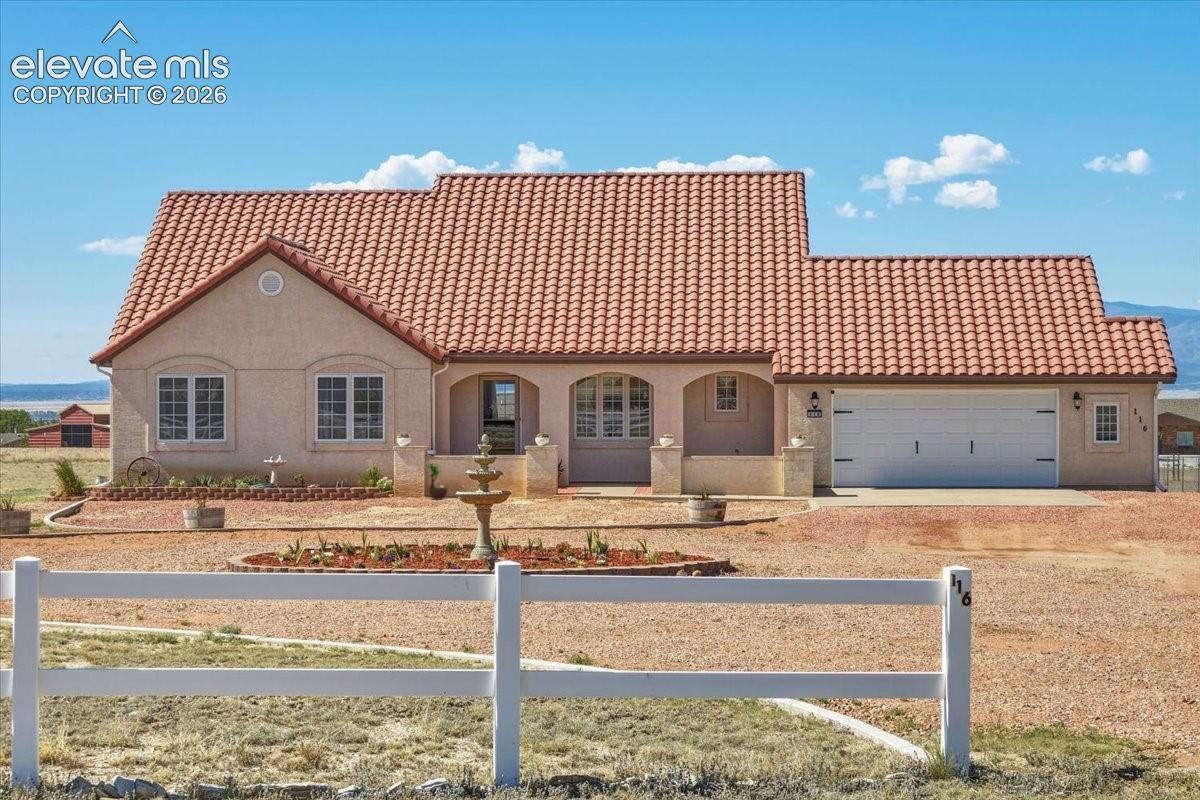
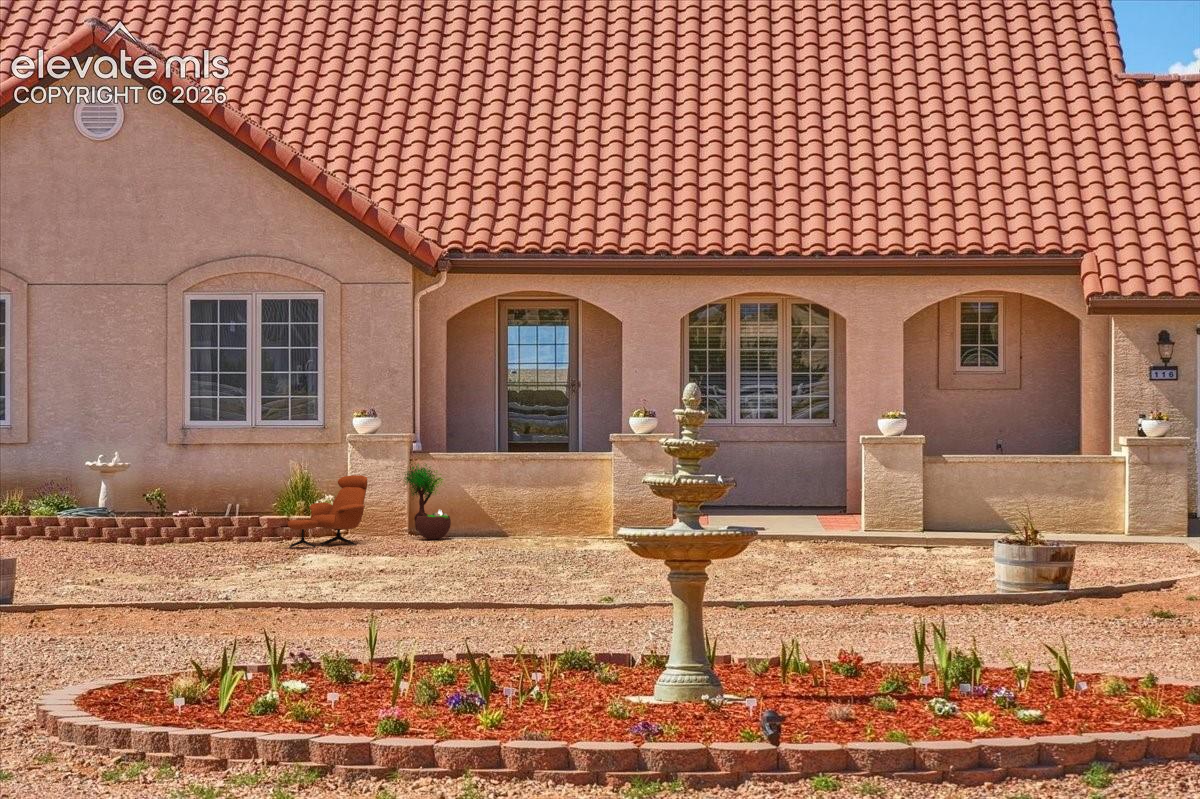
lounge chair: none [364,467,405,503] -> present [287,475,367,548]

